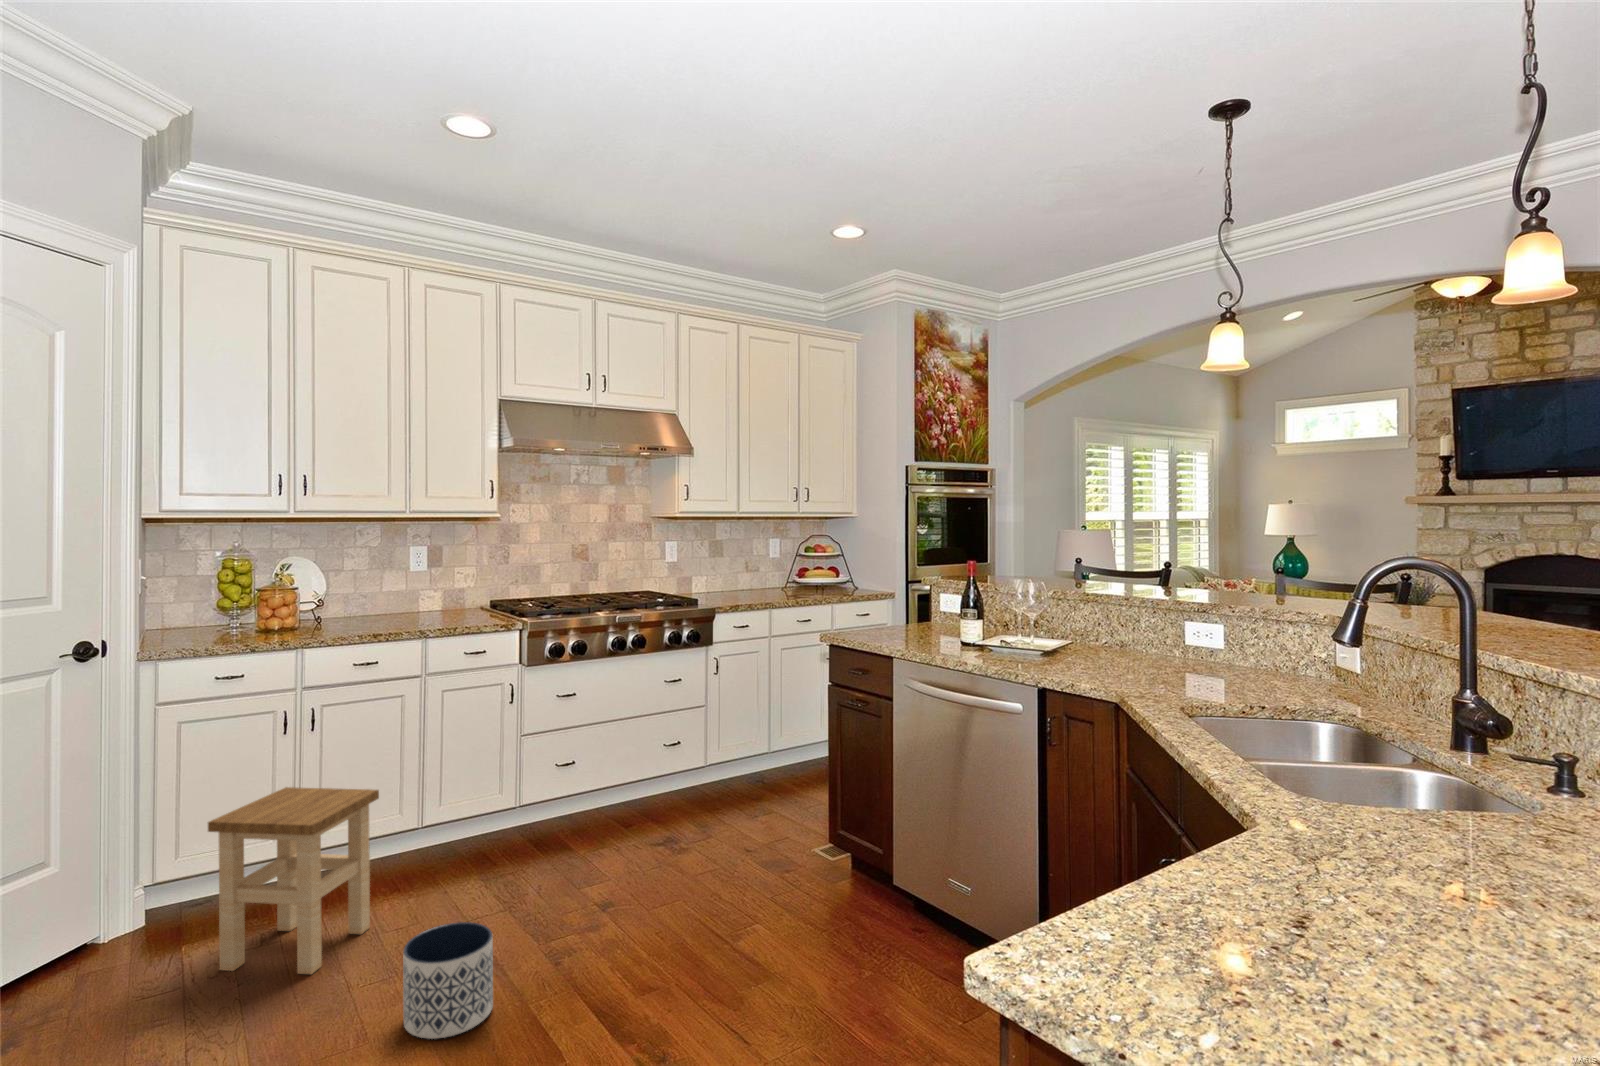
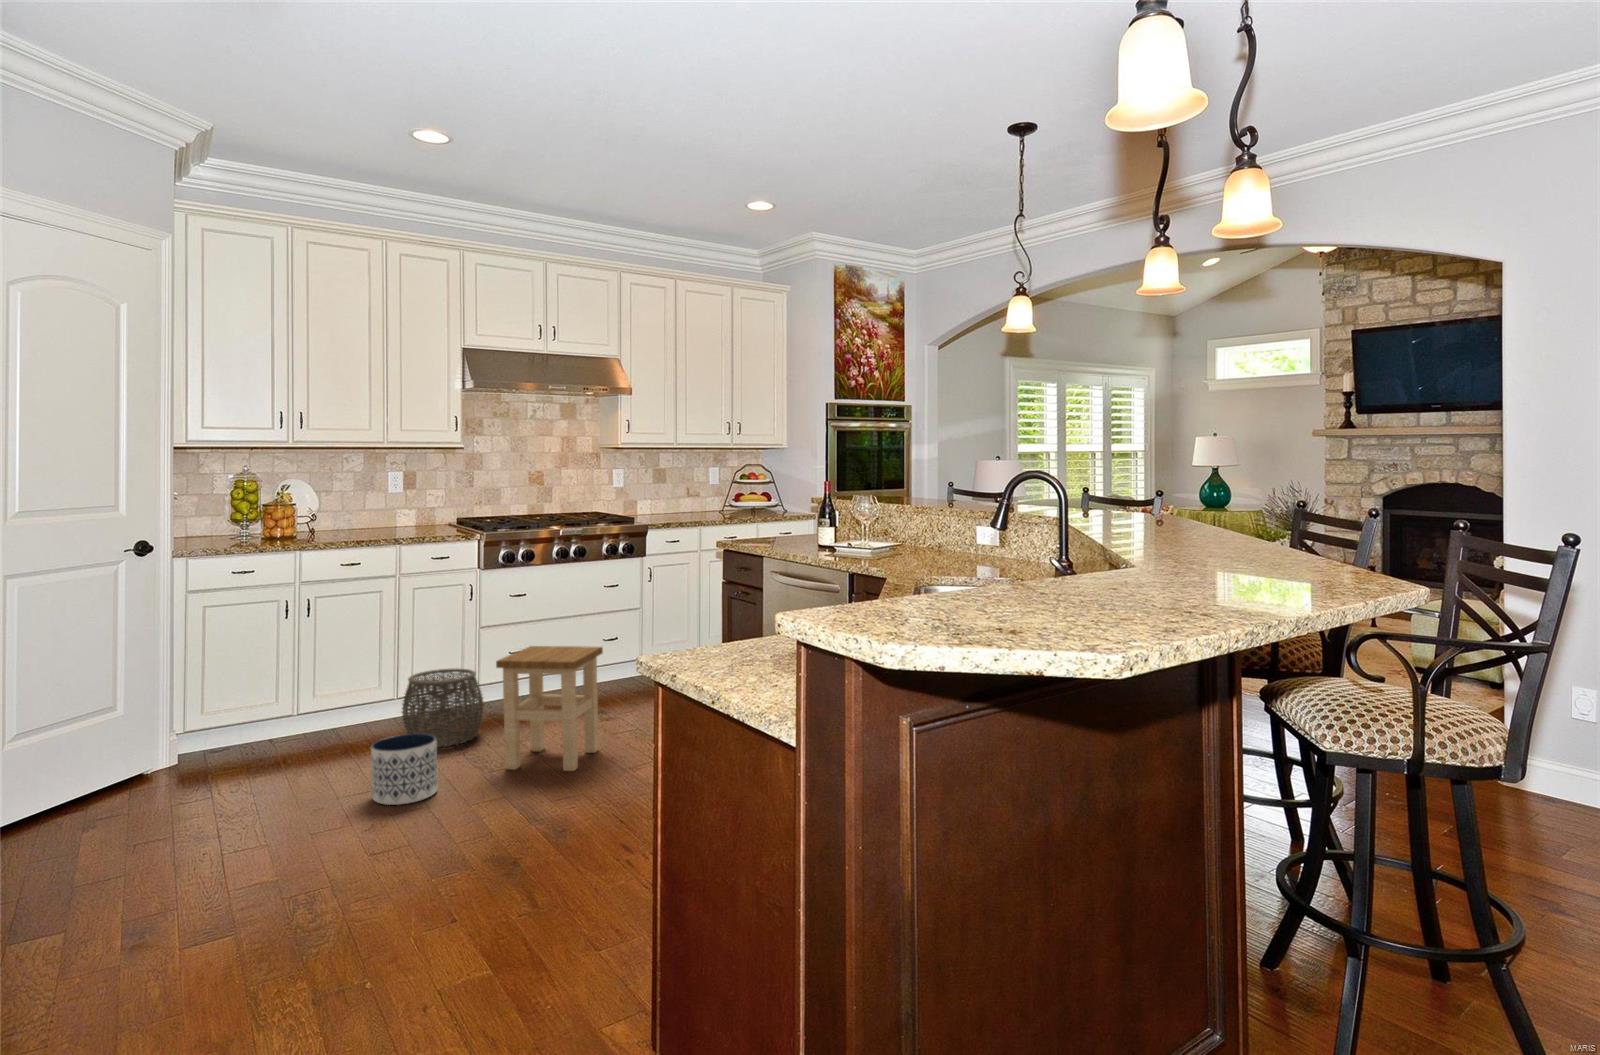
stool: present [208,787,379,974] -> present [496,646,603,771]
woven basket: none [431,803,536,917] -> present [402,669,484,747]

